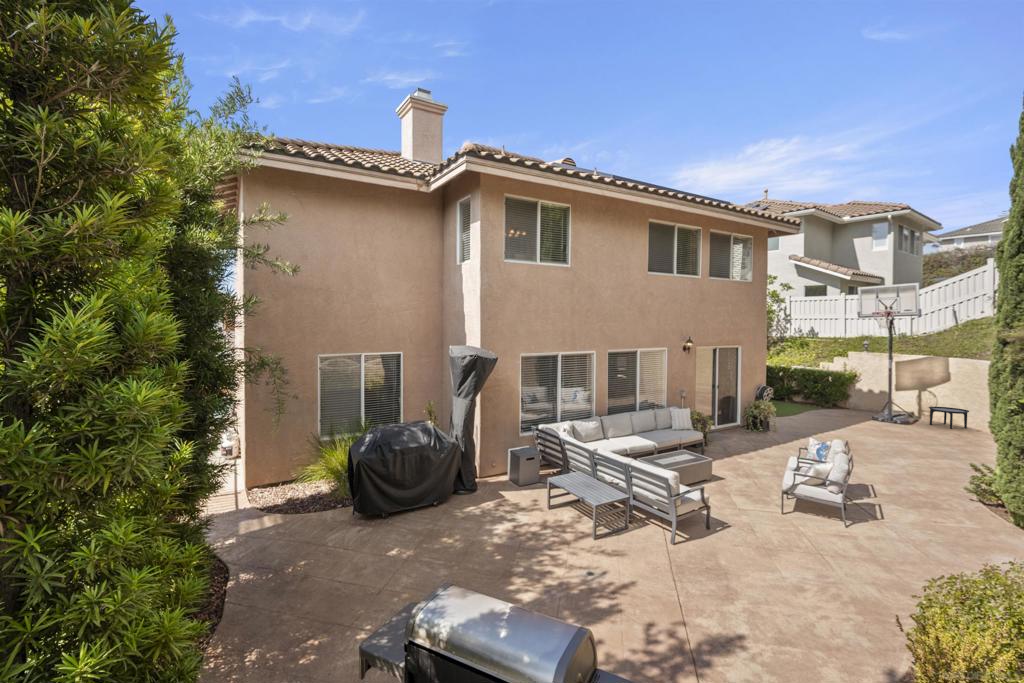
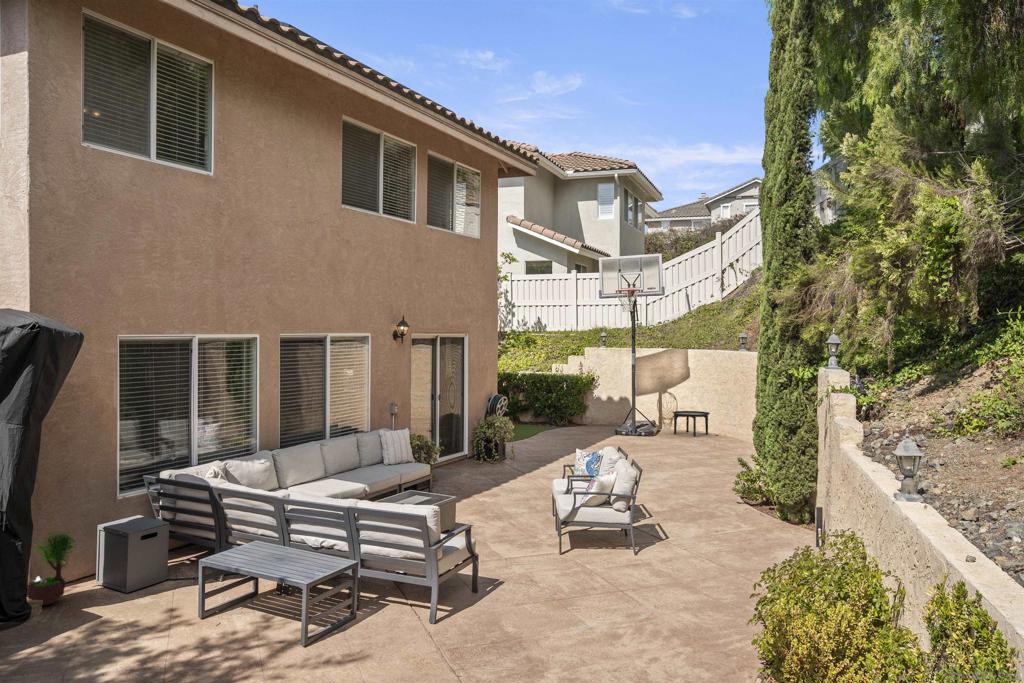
potted tree: none [477,449,498,485] -> present [28,532,75,605]

